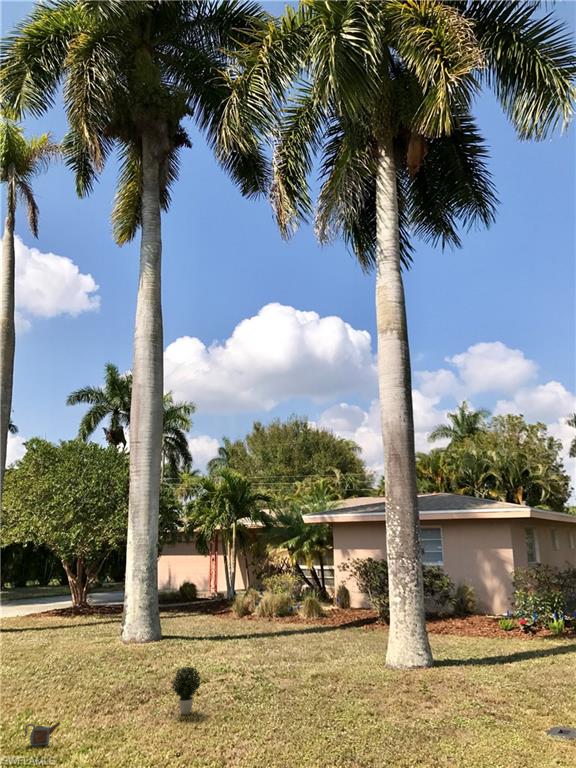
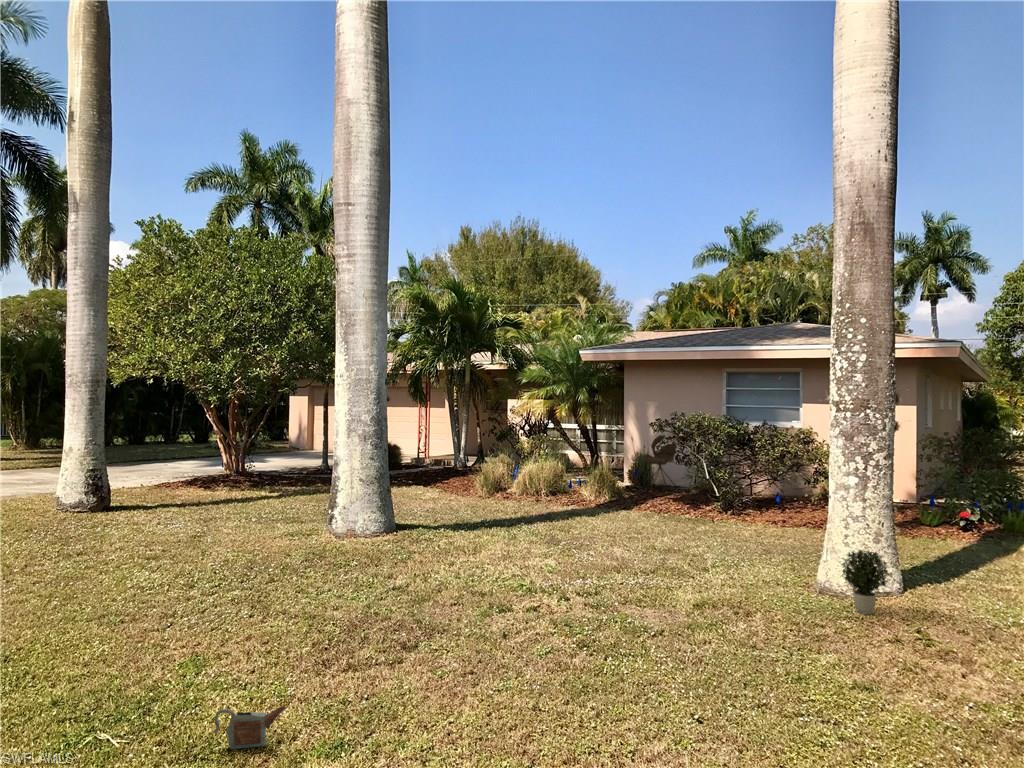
chair: none [343,571,366,611] -> present [643,435,677,489]
potted plant: present [171,667,201,715] -> present [841,550,889,615]

